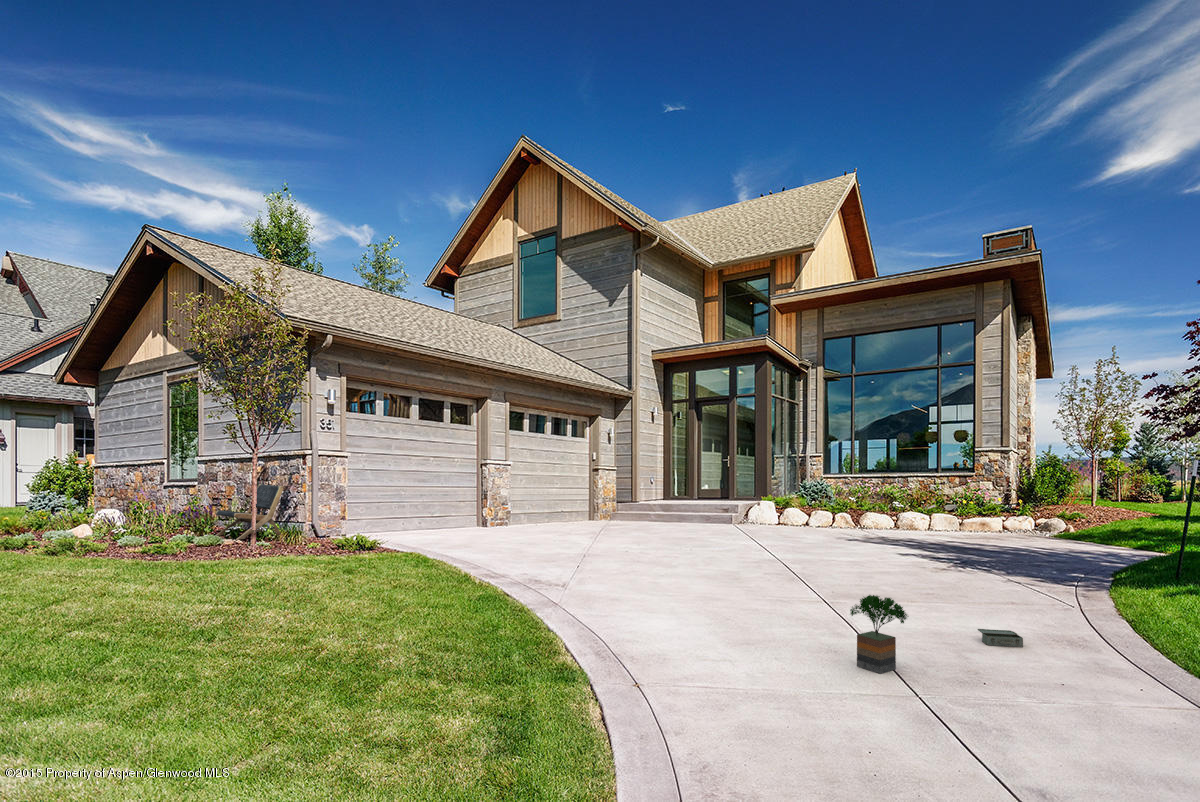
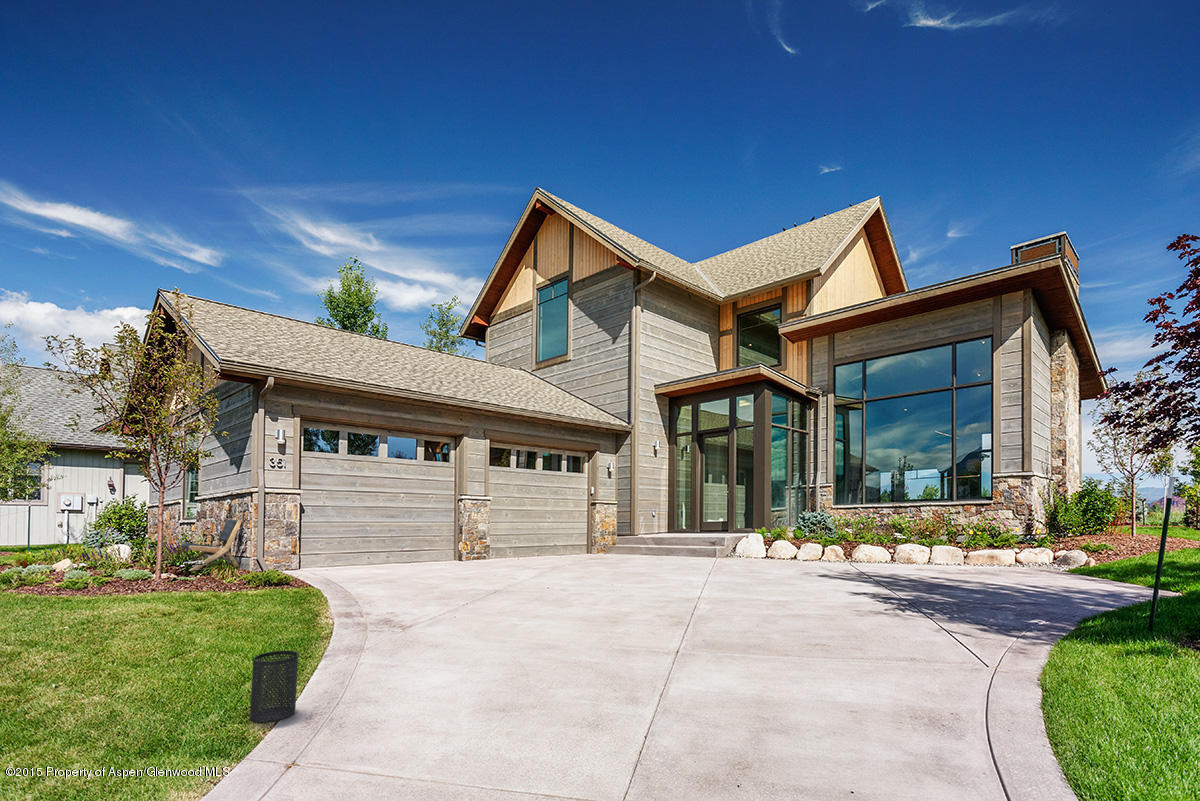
potted tree: present [850,595,908,674] -> none [499,651,565,759]
trash can: none [612,602,649,661] -> present [250,651,299,722]
toolbox: present [978,629,1023,647] -> none [735,698,782,727]

